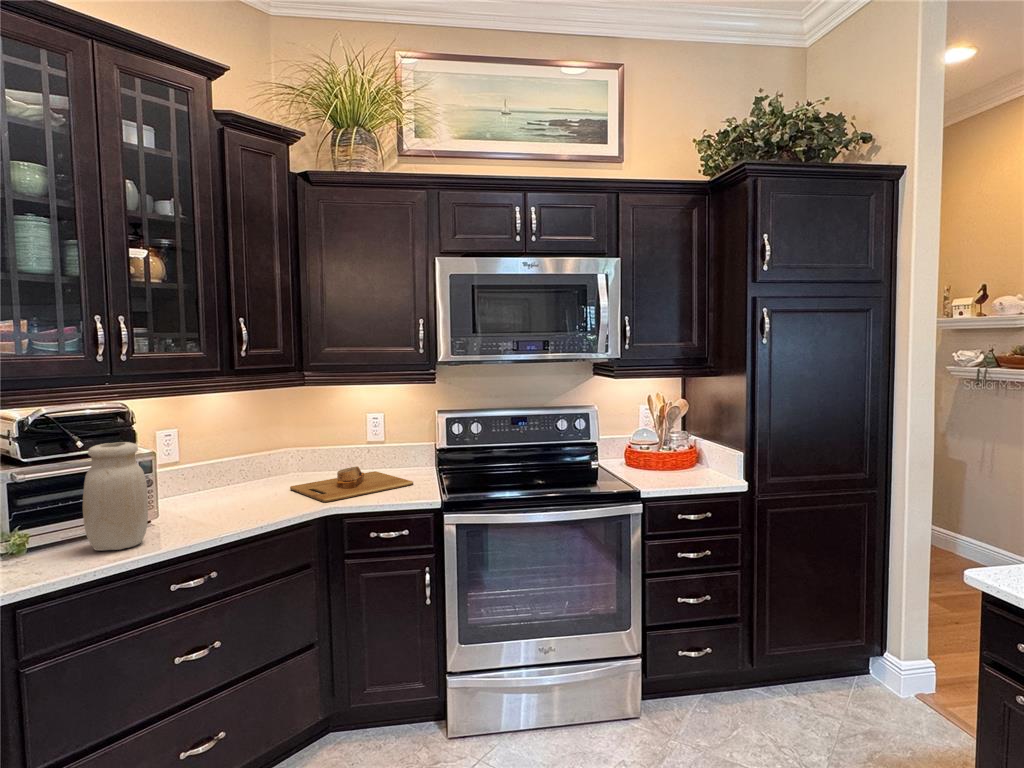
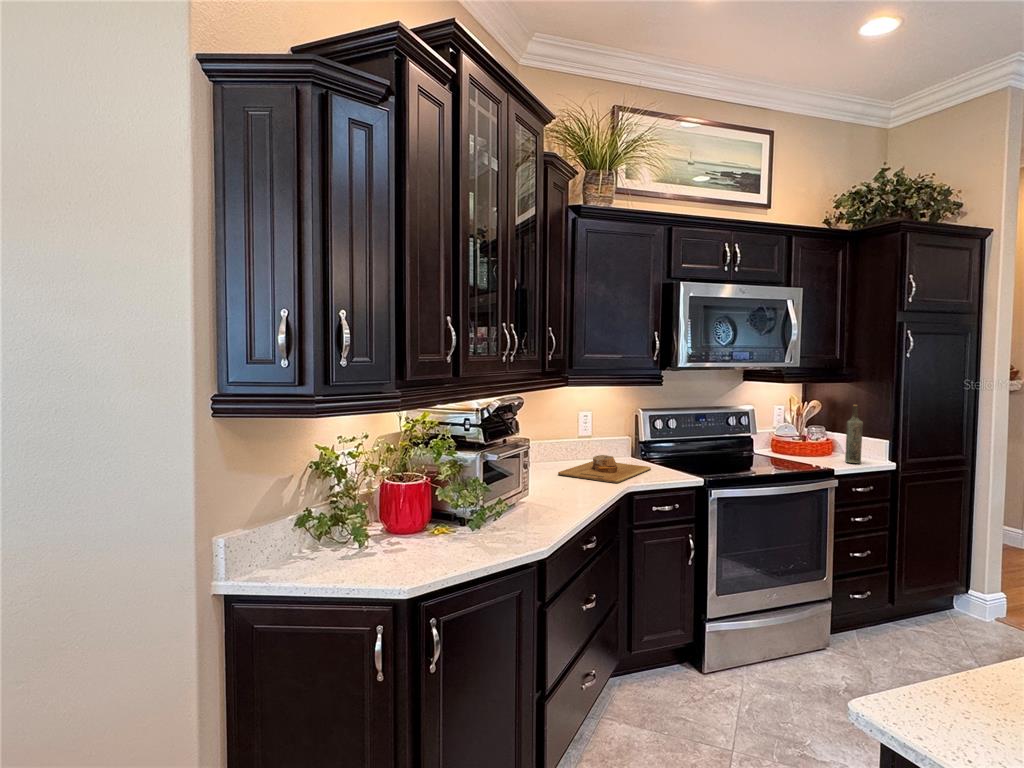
bottle: none [681,407,701,482] -> present [845,405,863,463]
jar: present [83,442,148,551] -> none [516,428,563,521]

